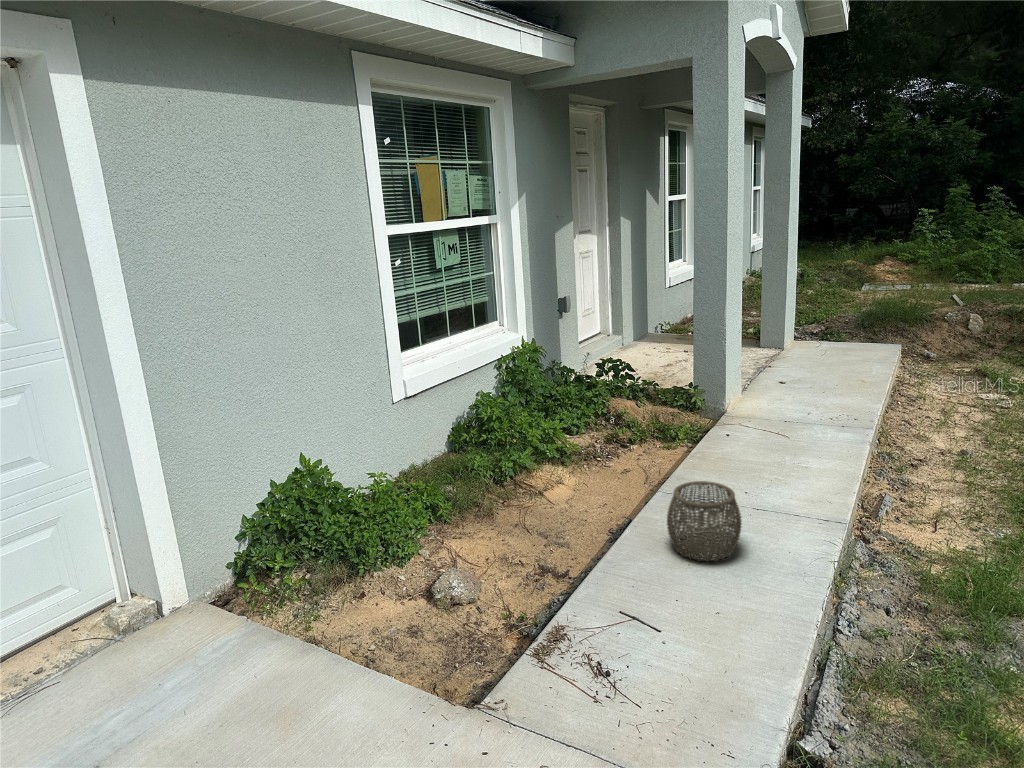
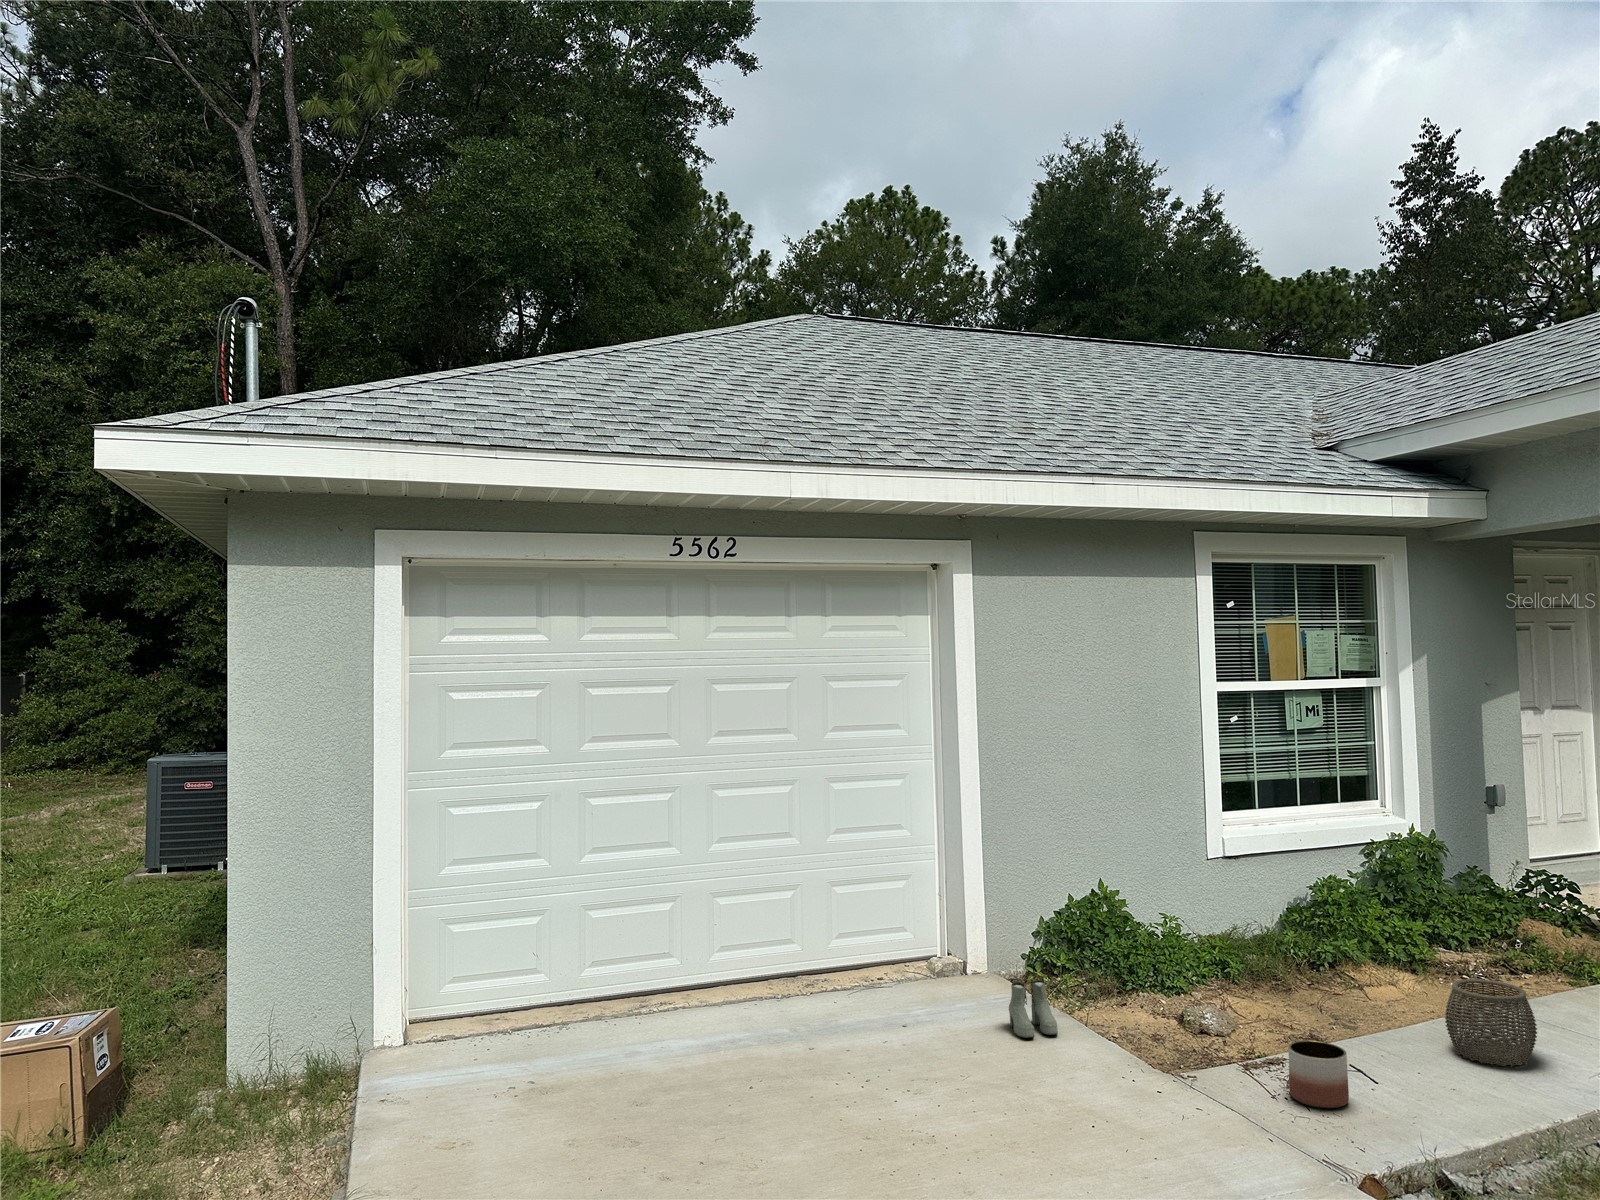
planter: none [615,618,678,703] -> present [1288,1041,1349,1108]
boots: none [246,631,321,726] -> present [1009,980,1058,1038]

